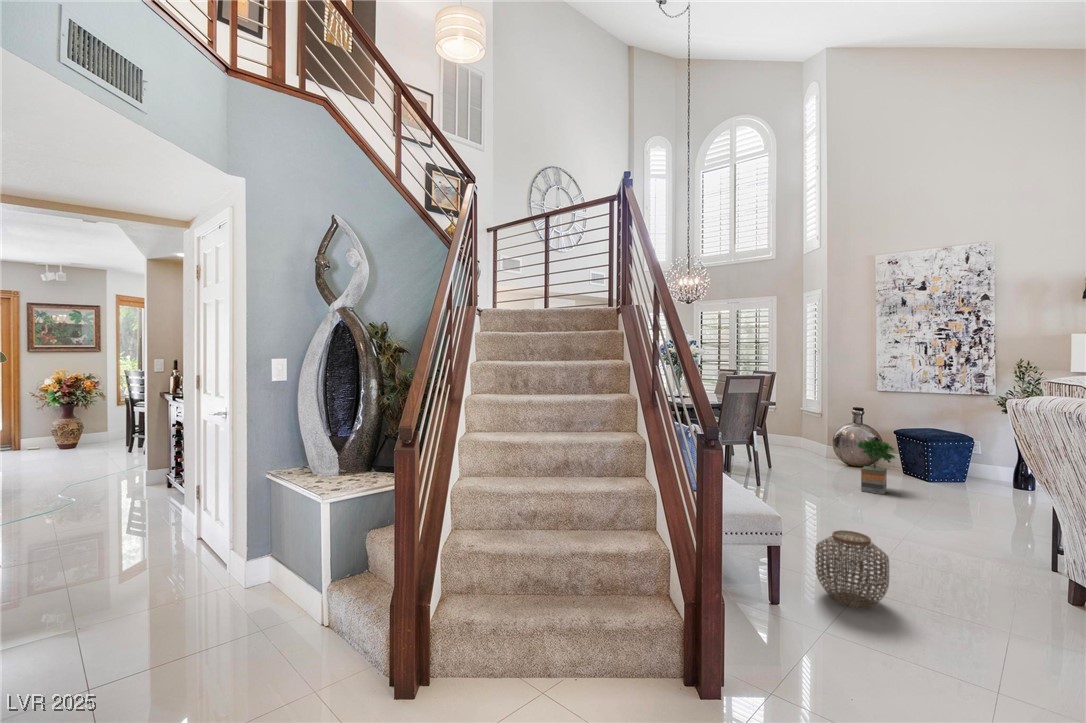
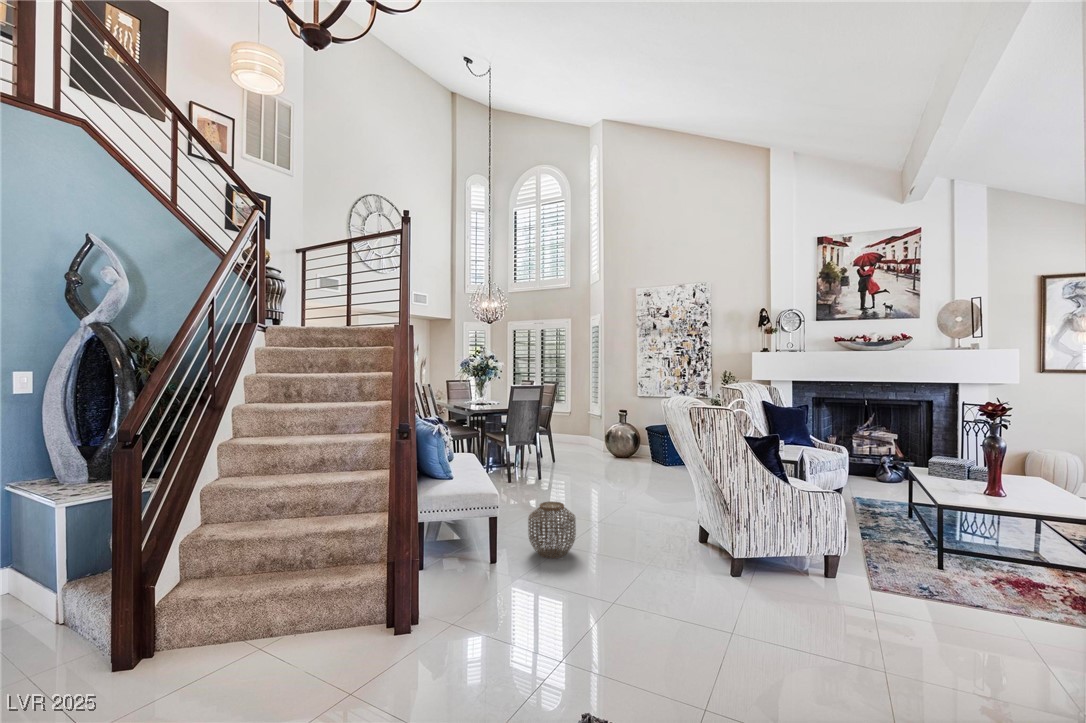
potted tree: present [857,440,895,494] -> none [611,435,638,478]

